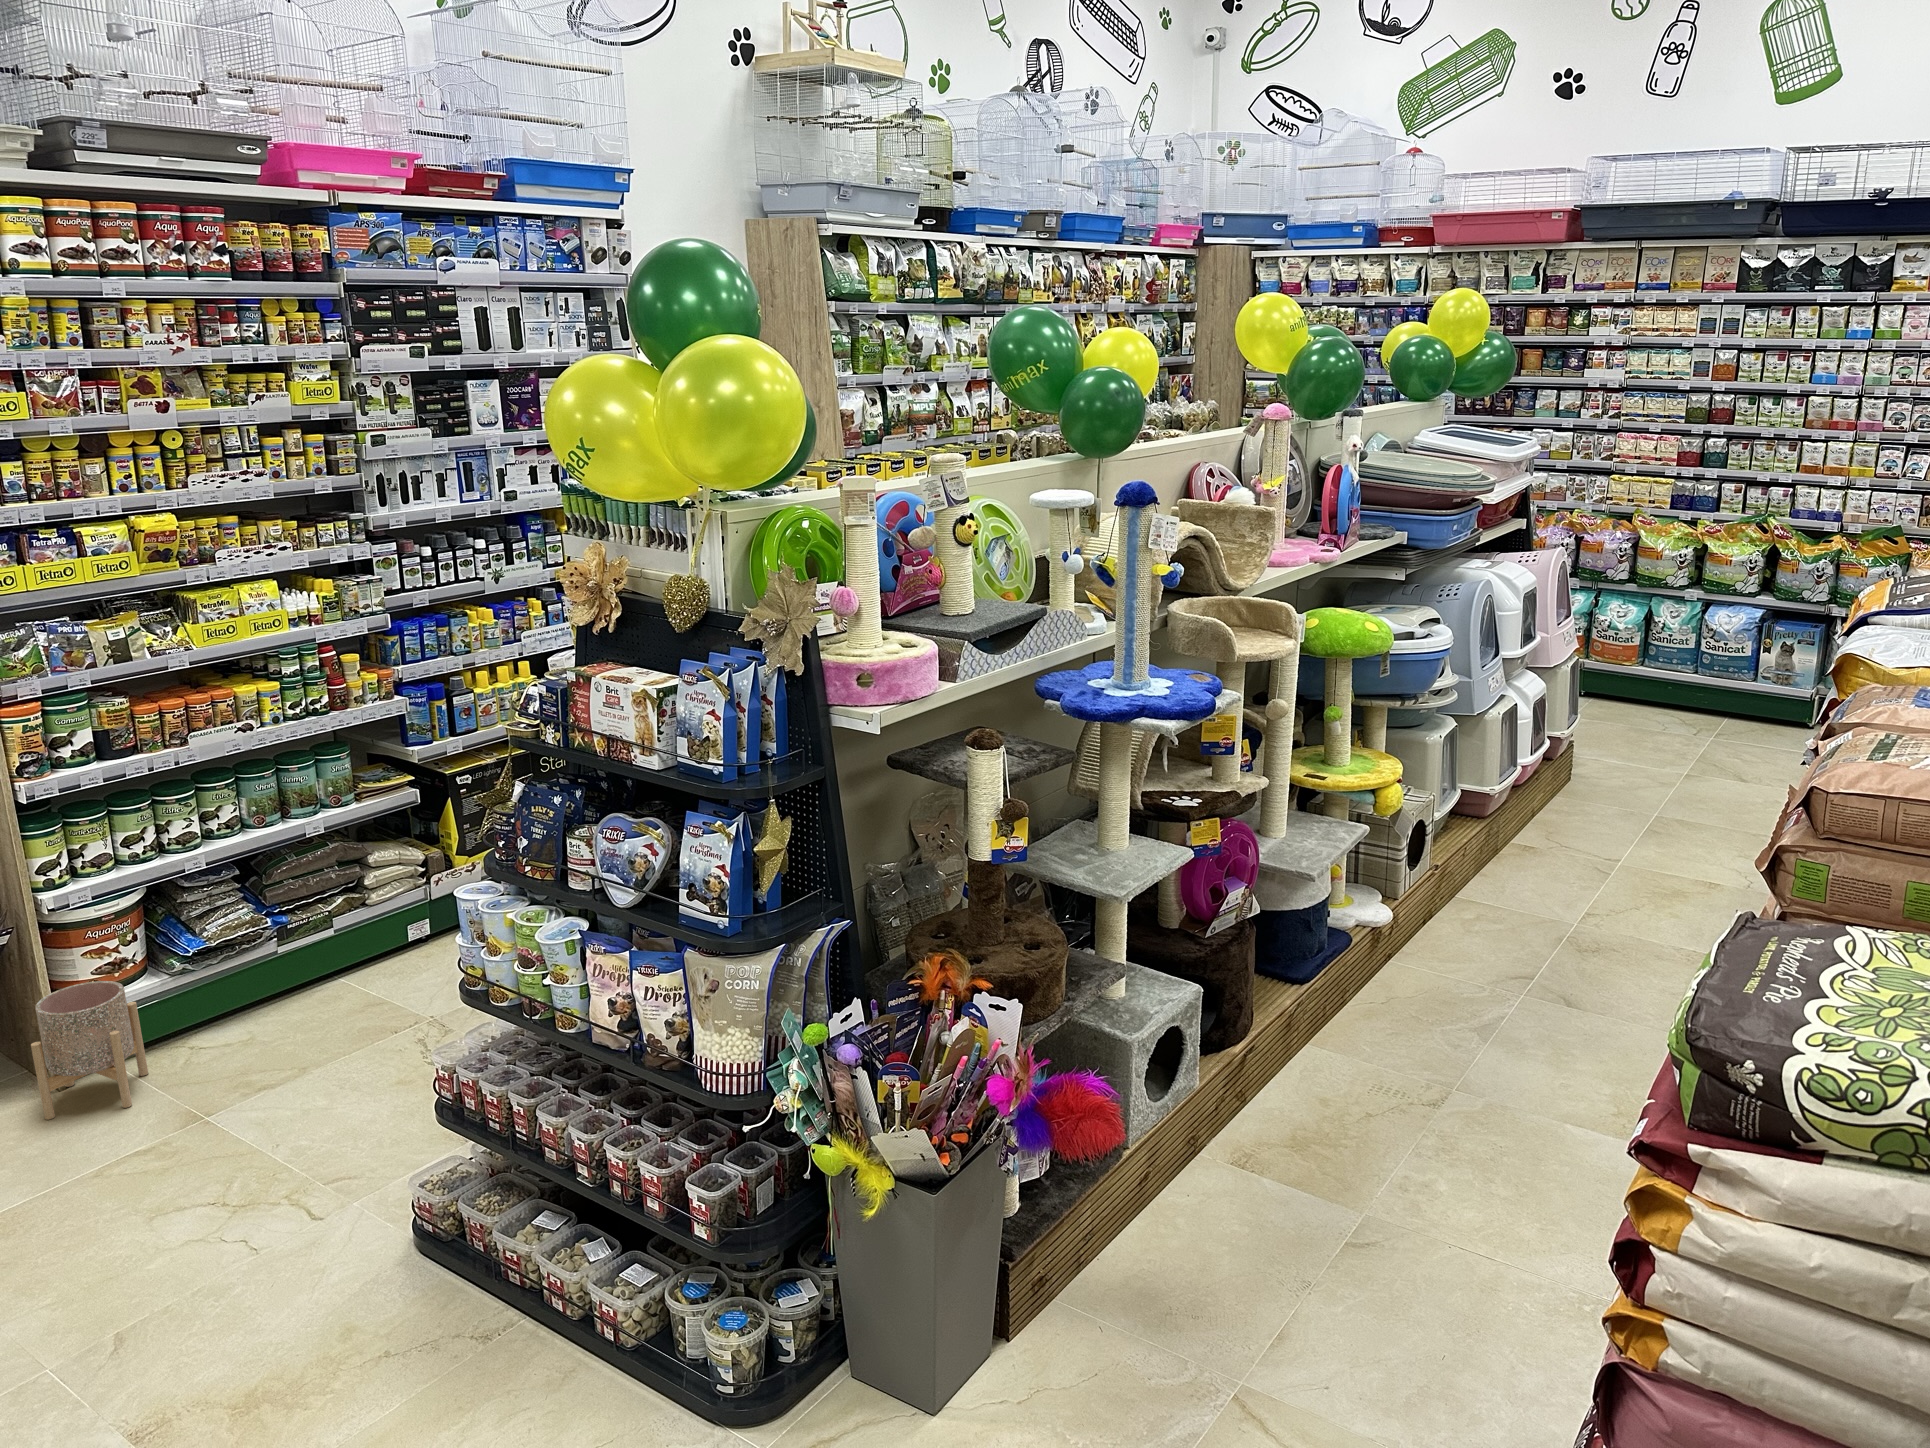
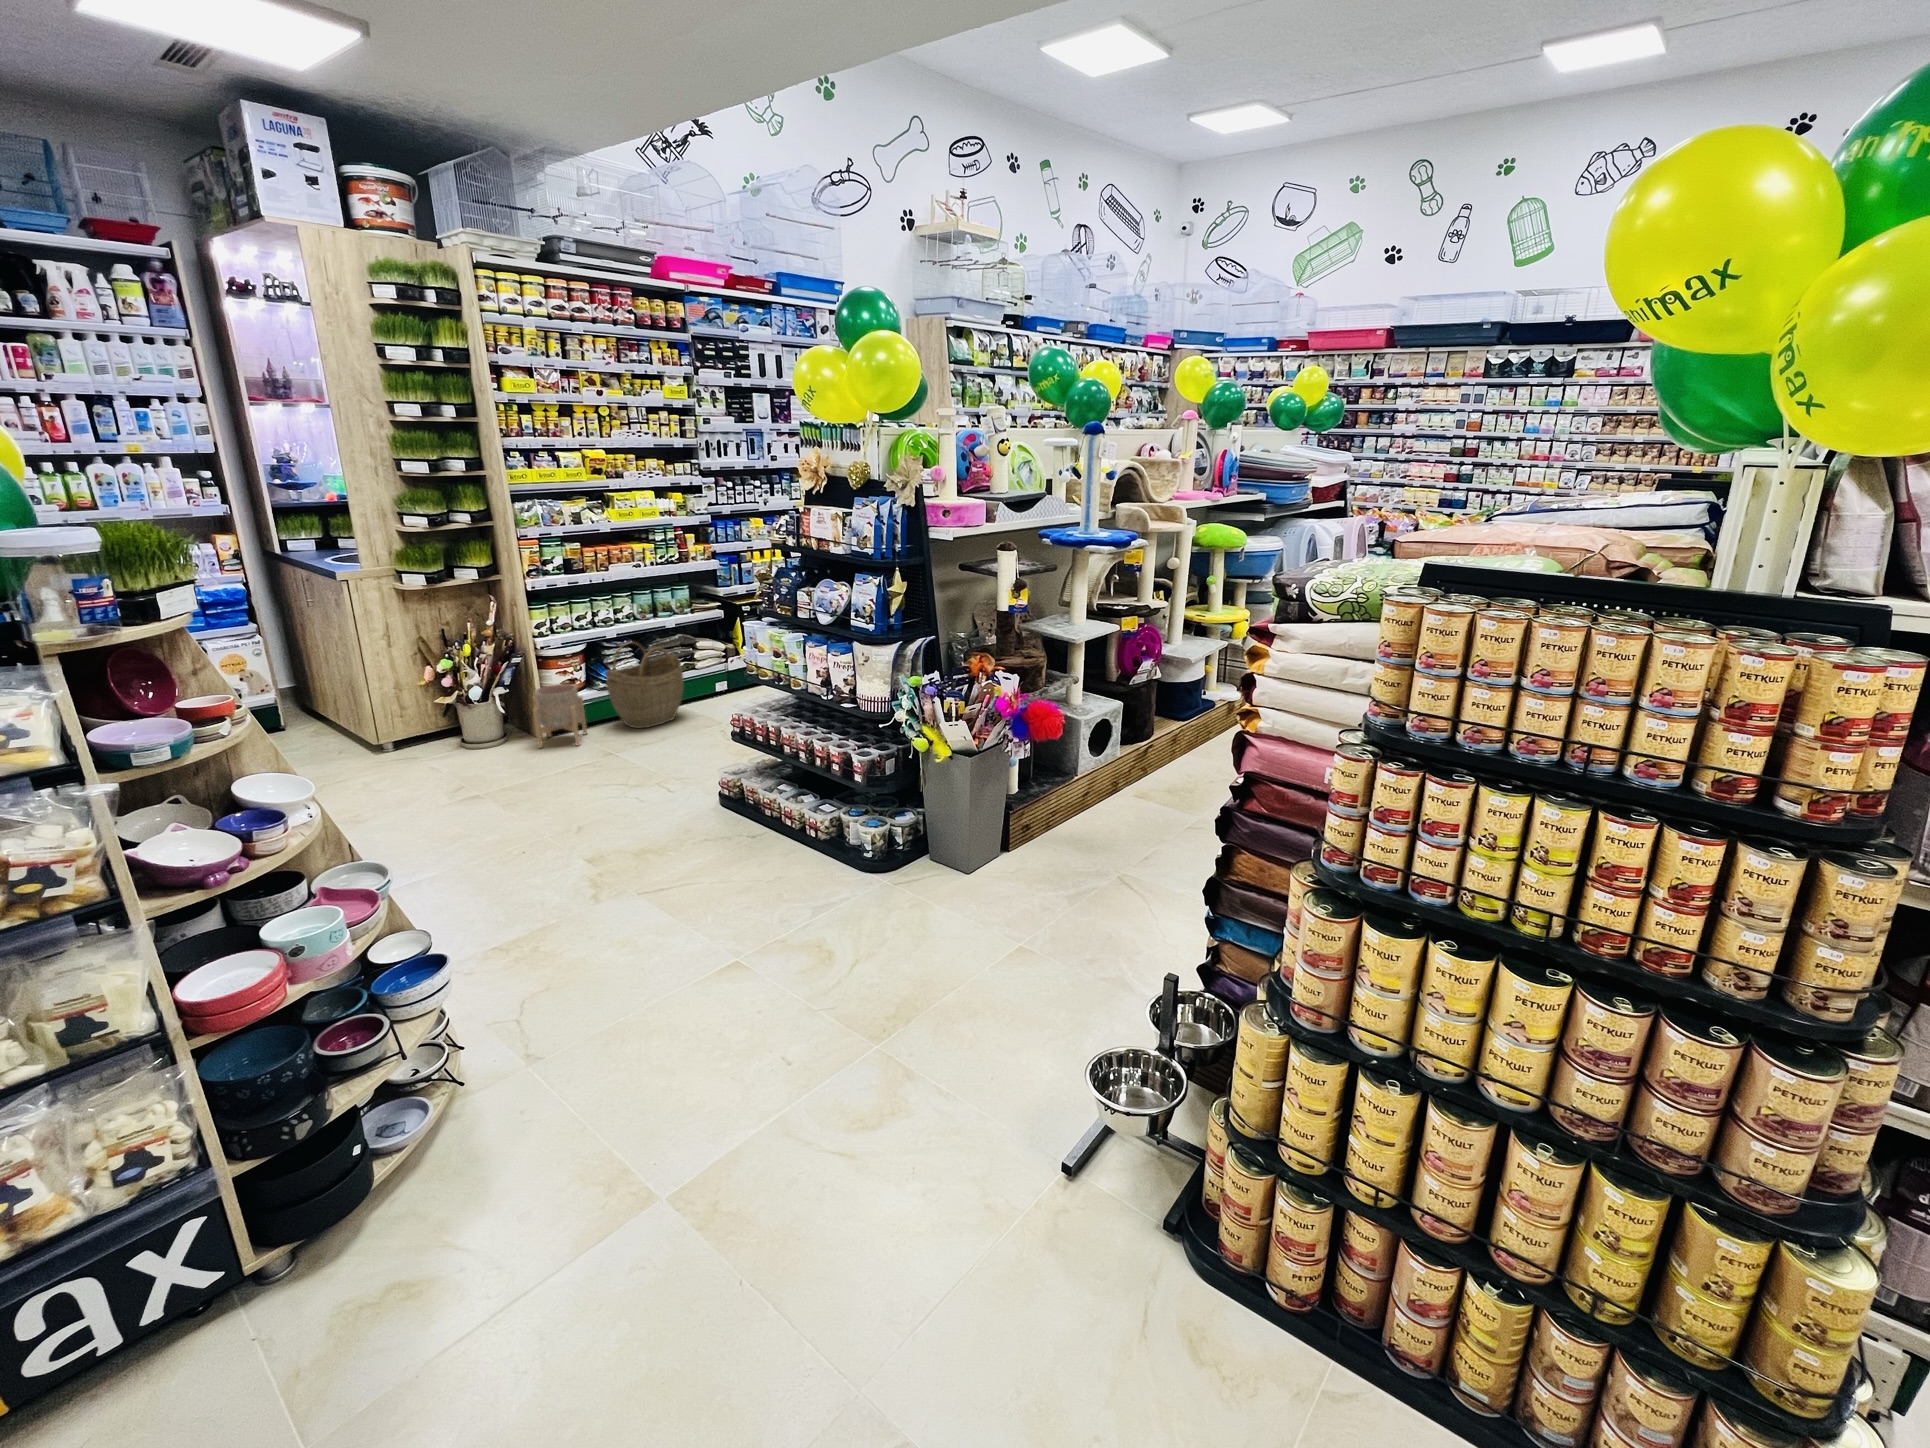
woven basket: none [184,879,342,1053] -> present [606,642,684,728]

